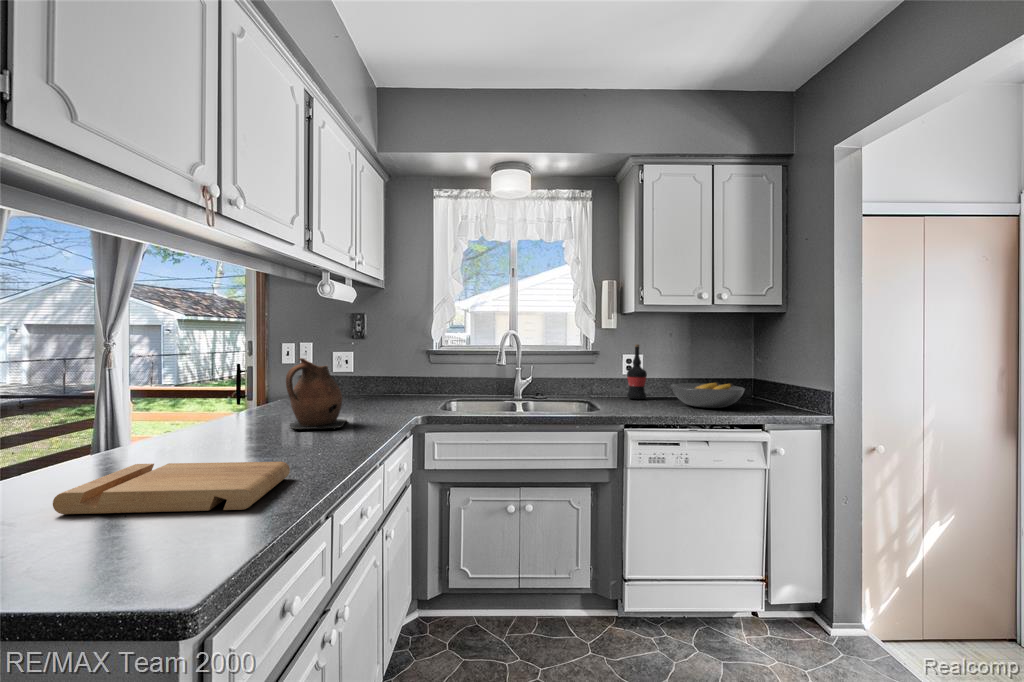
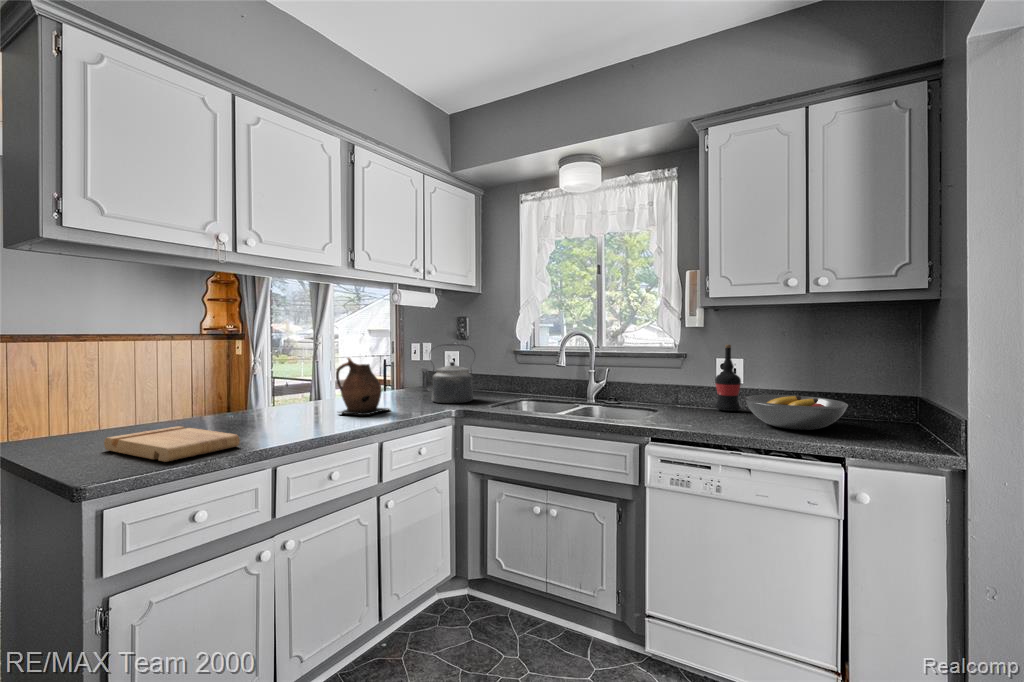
kettle: none [349,343,410,410] -> present [421,344,475,403]

